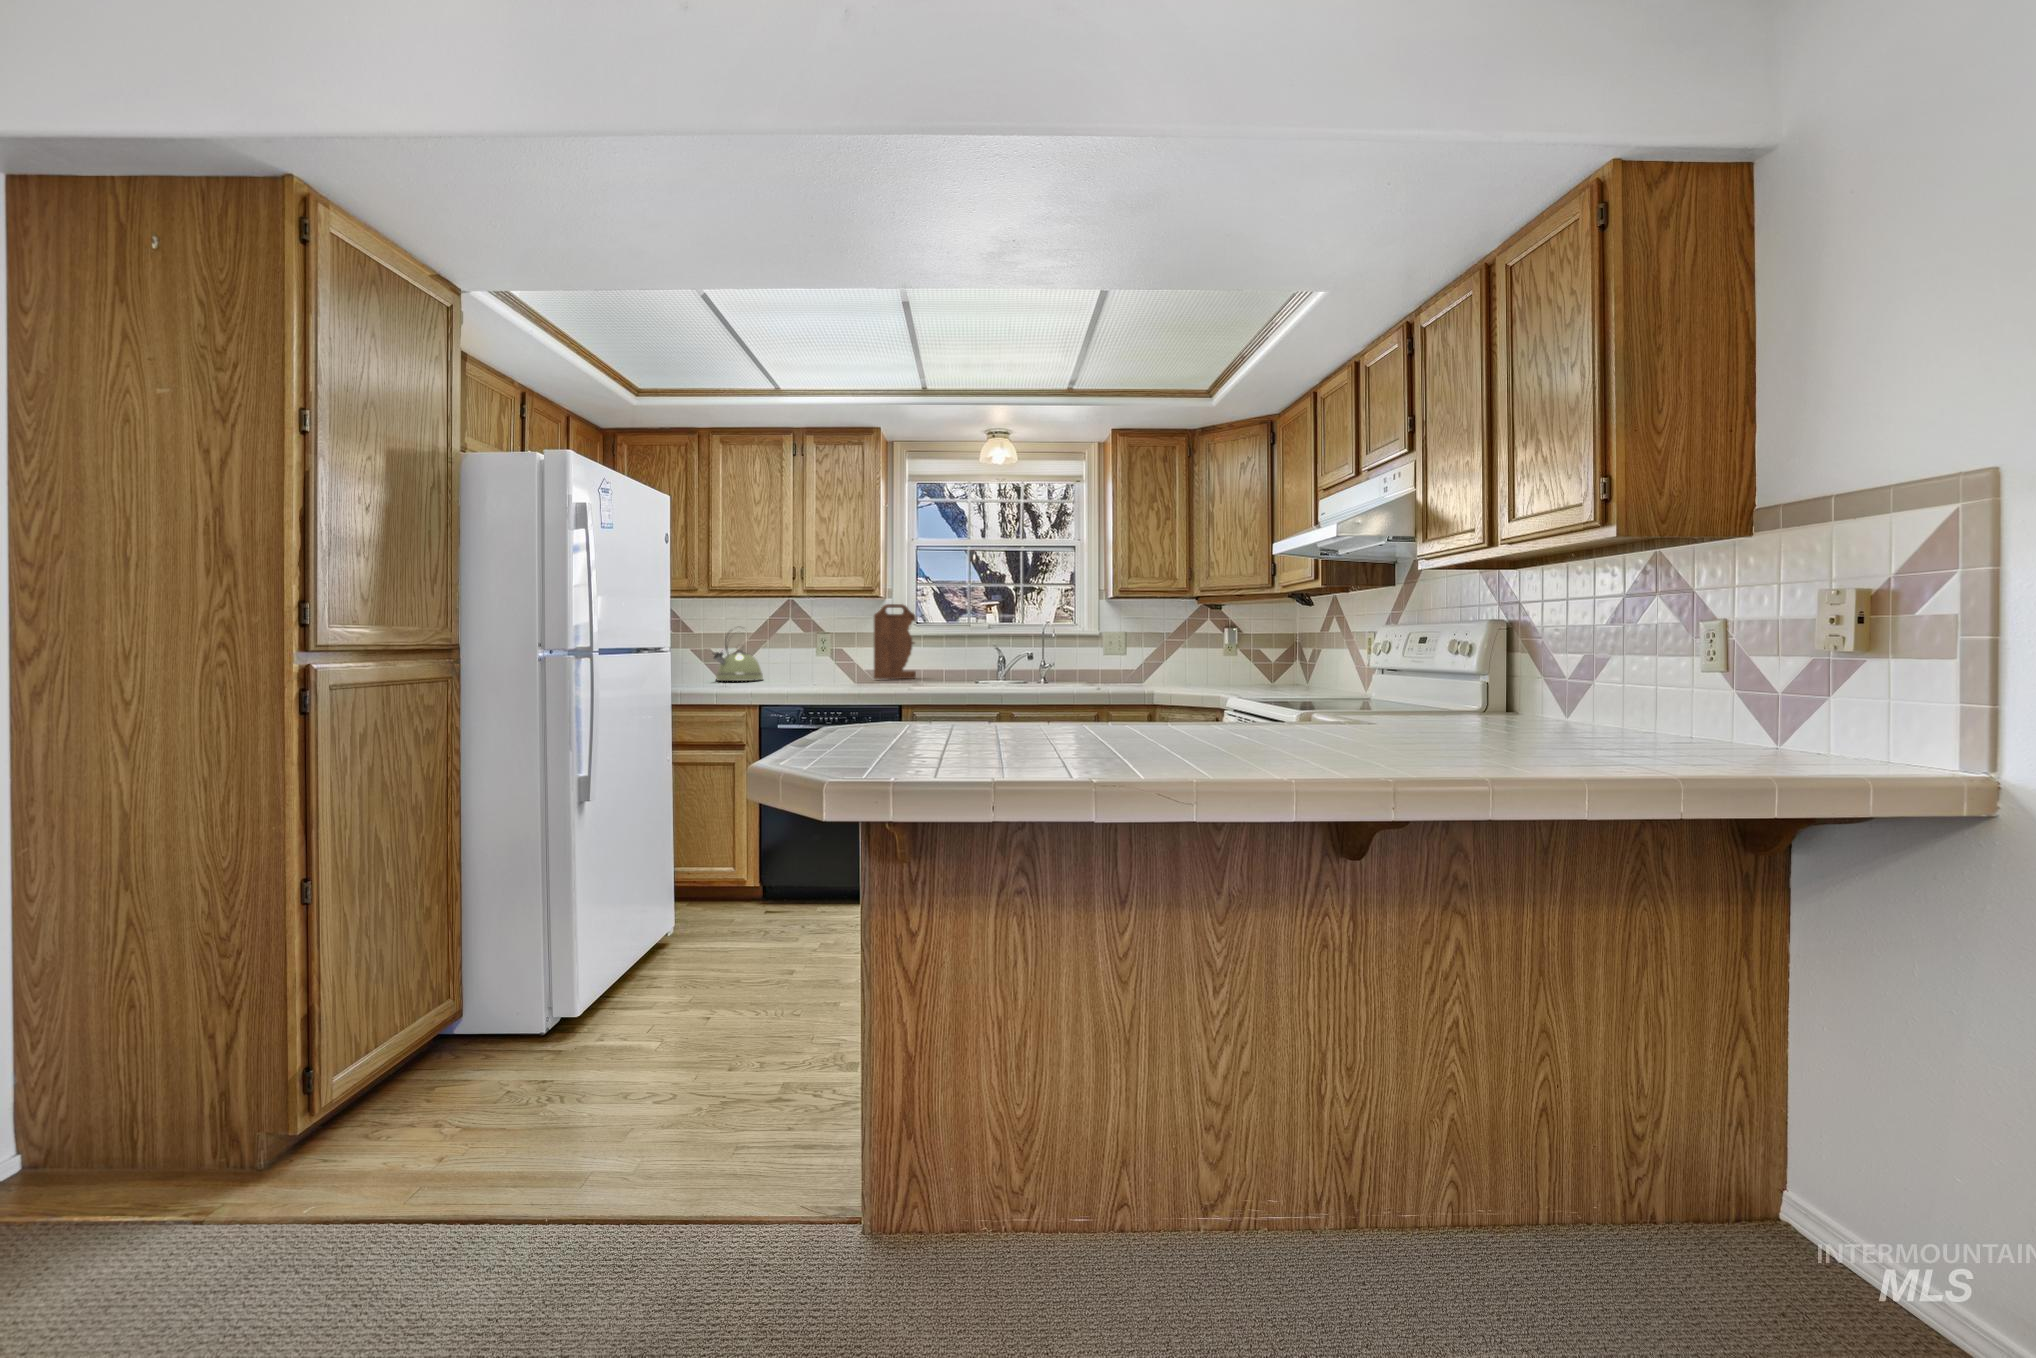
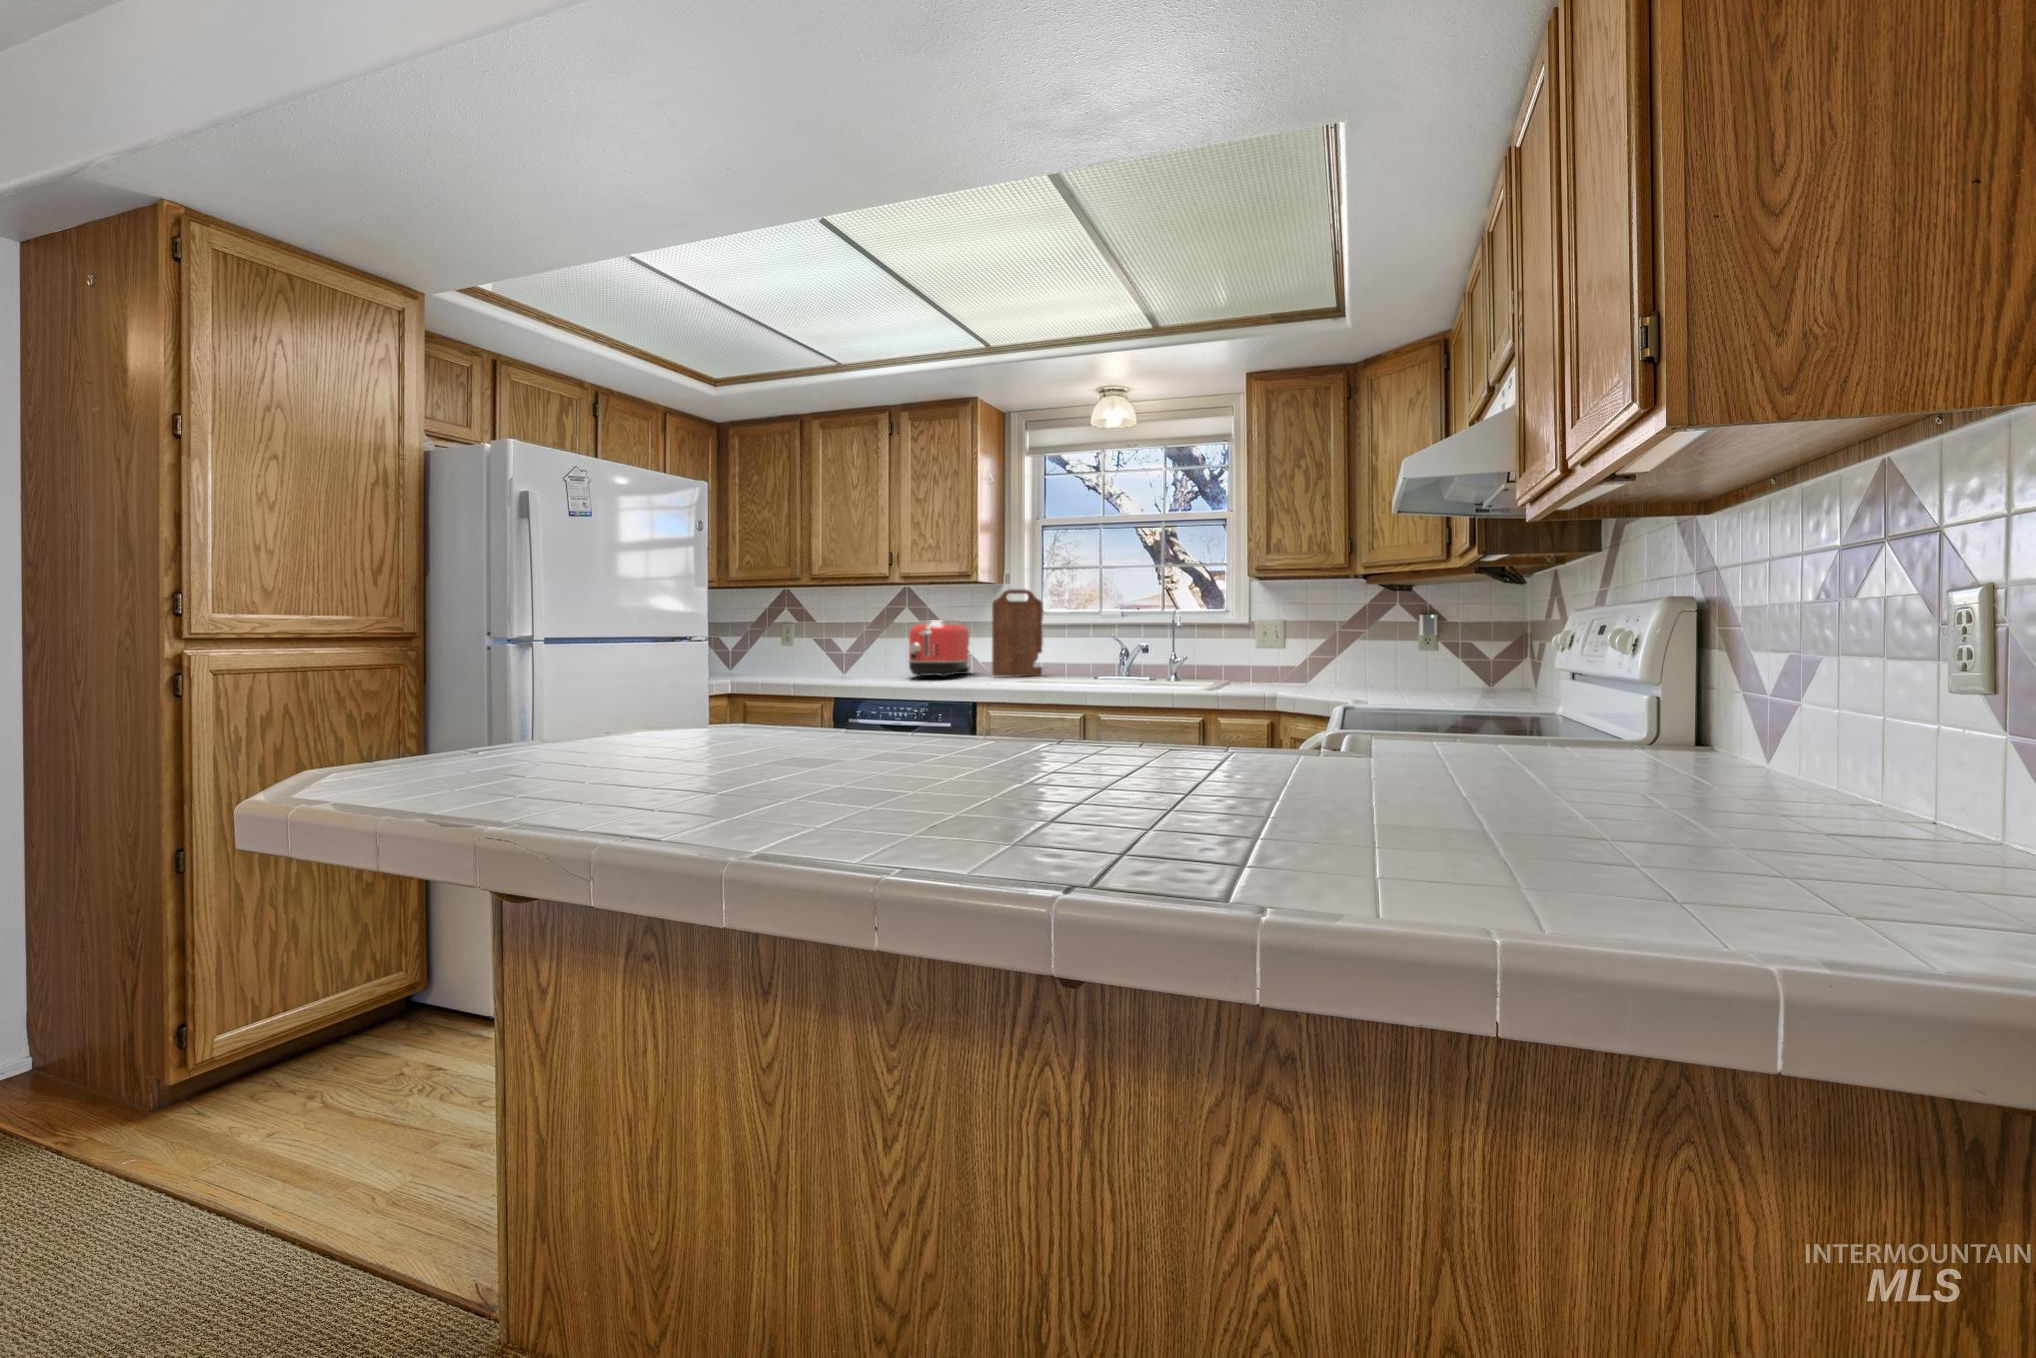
toaster: none [797,630,849,681] -> present [909,620,971,677]
kettle: present [713,633,763,681] -> none [823,616,881,676]

